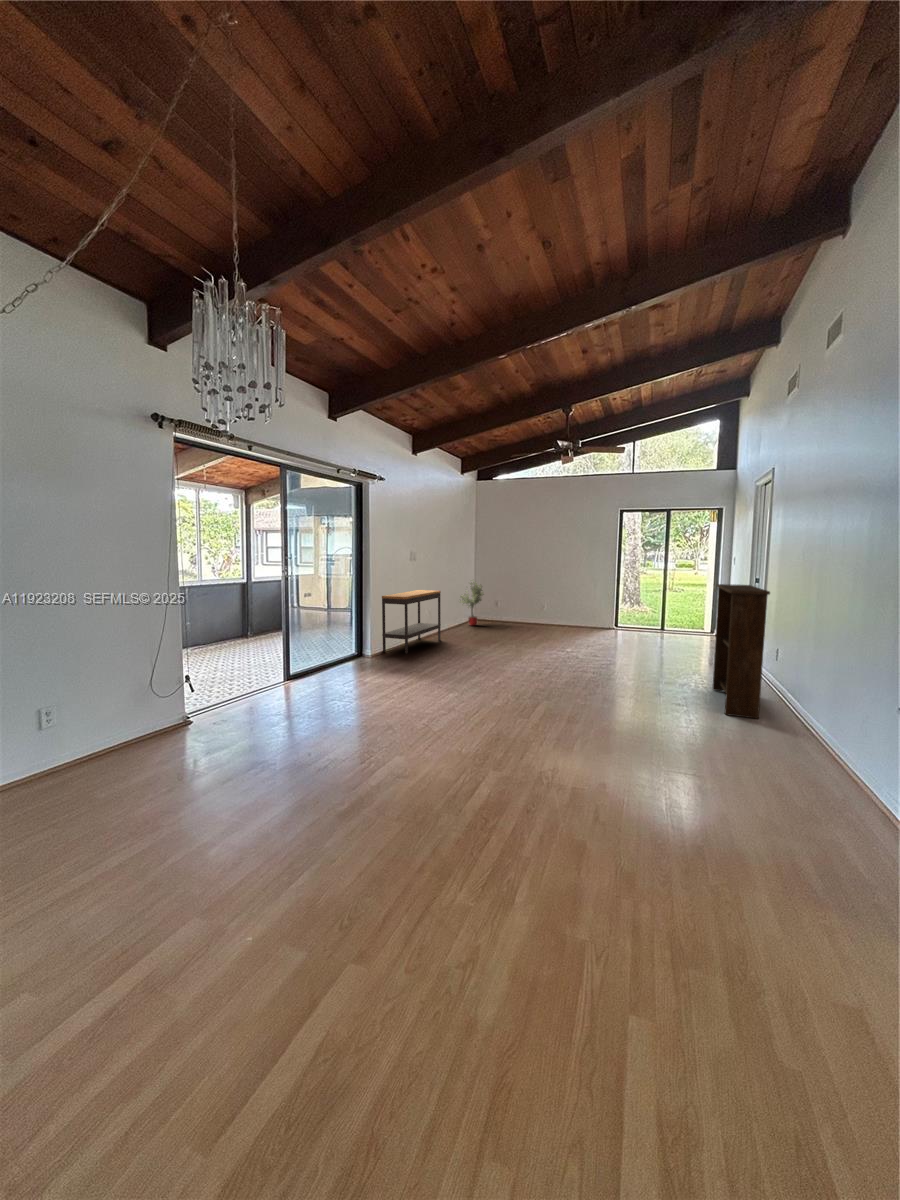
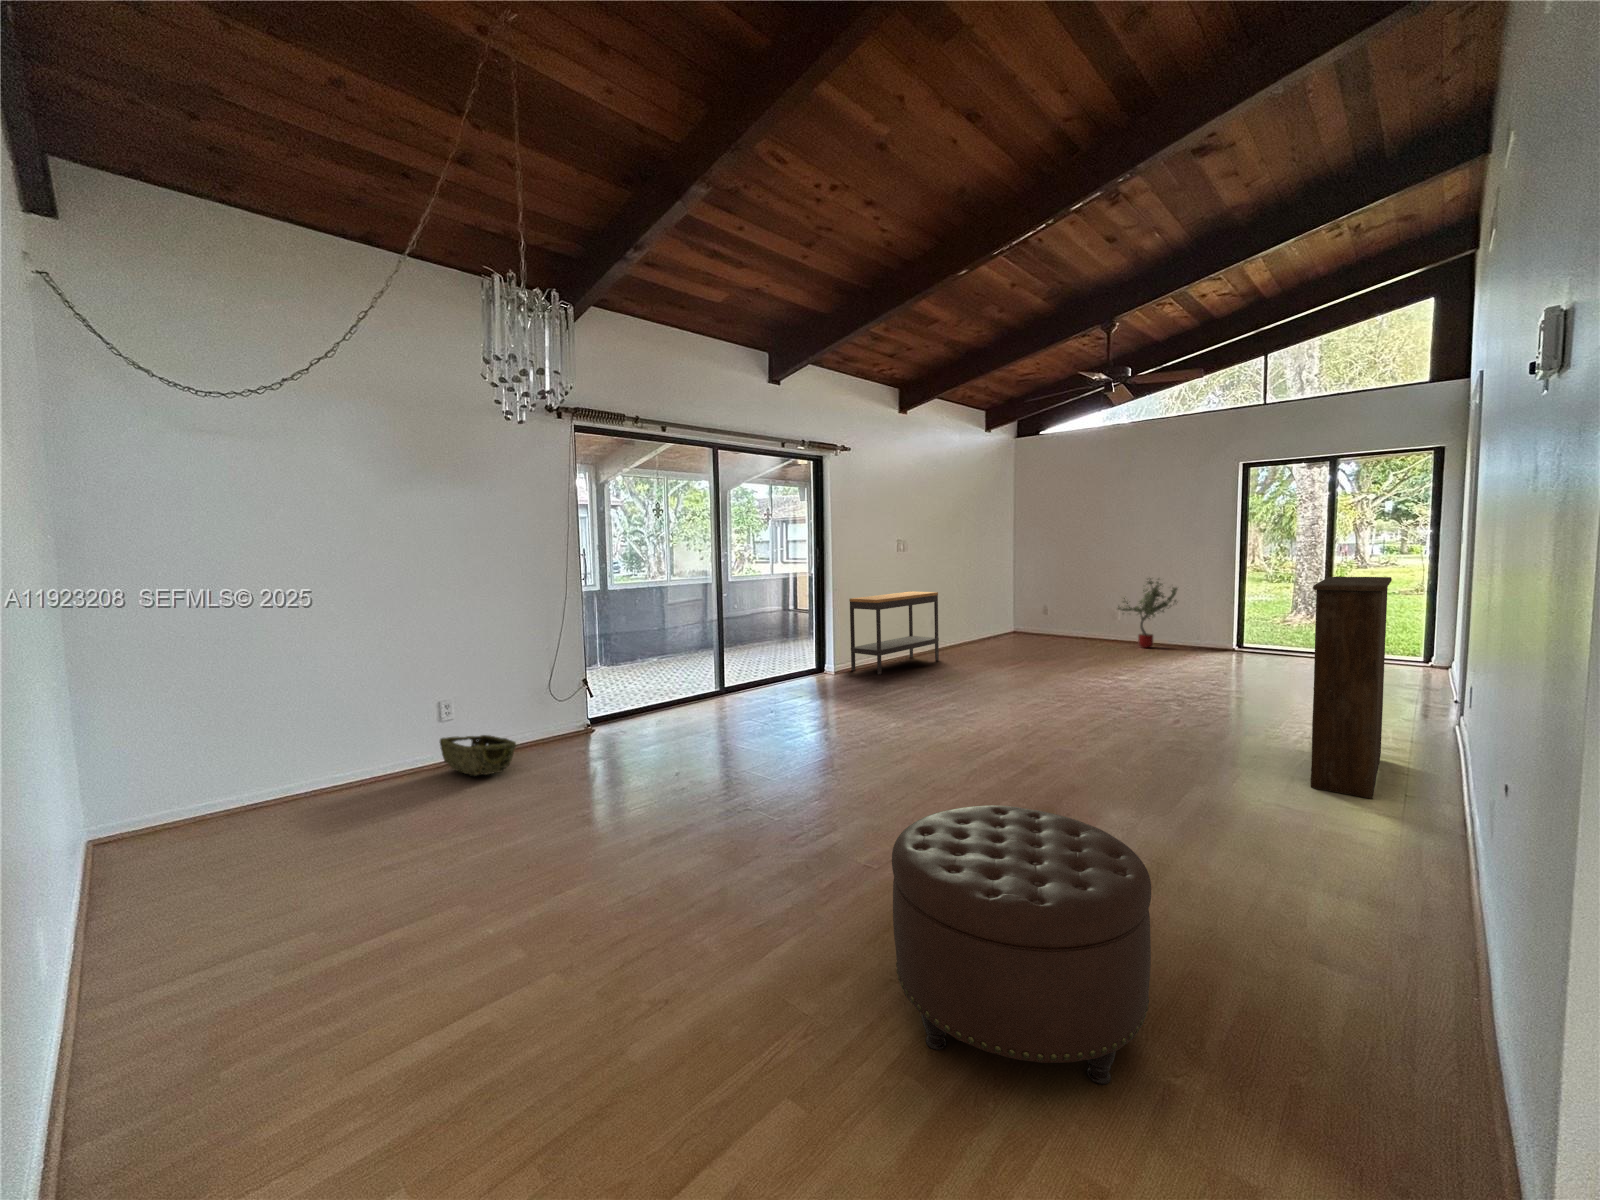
potted tree: present [460,580,484,626] -> present [1118,578,1177,648]
woven basket: none [42,738,136,782] -> present [440,735,516,775]
ottoman: none [616,759,829,962] -> present [892,805,1151,1084]

